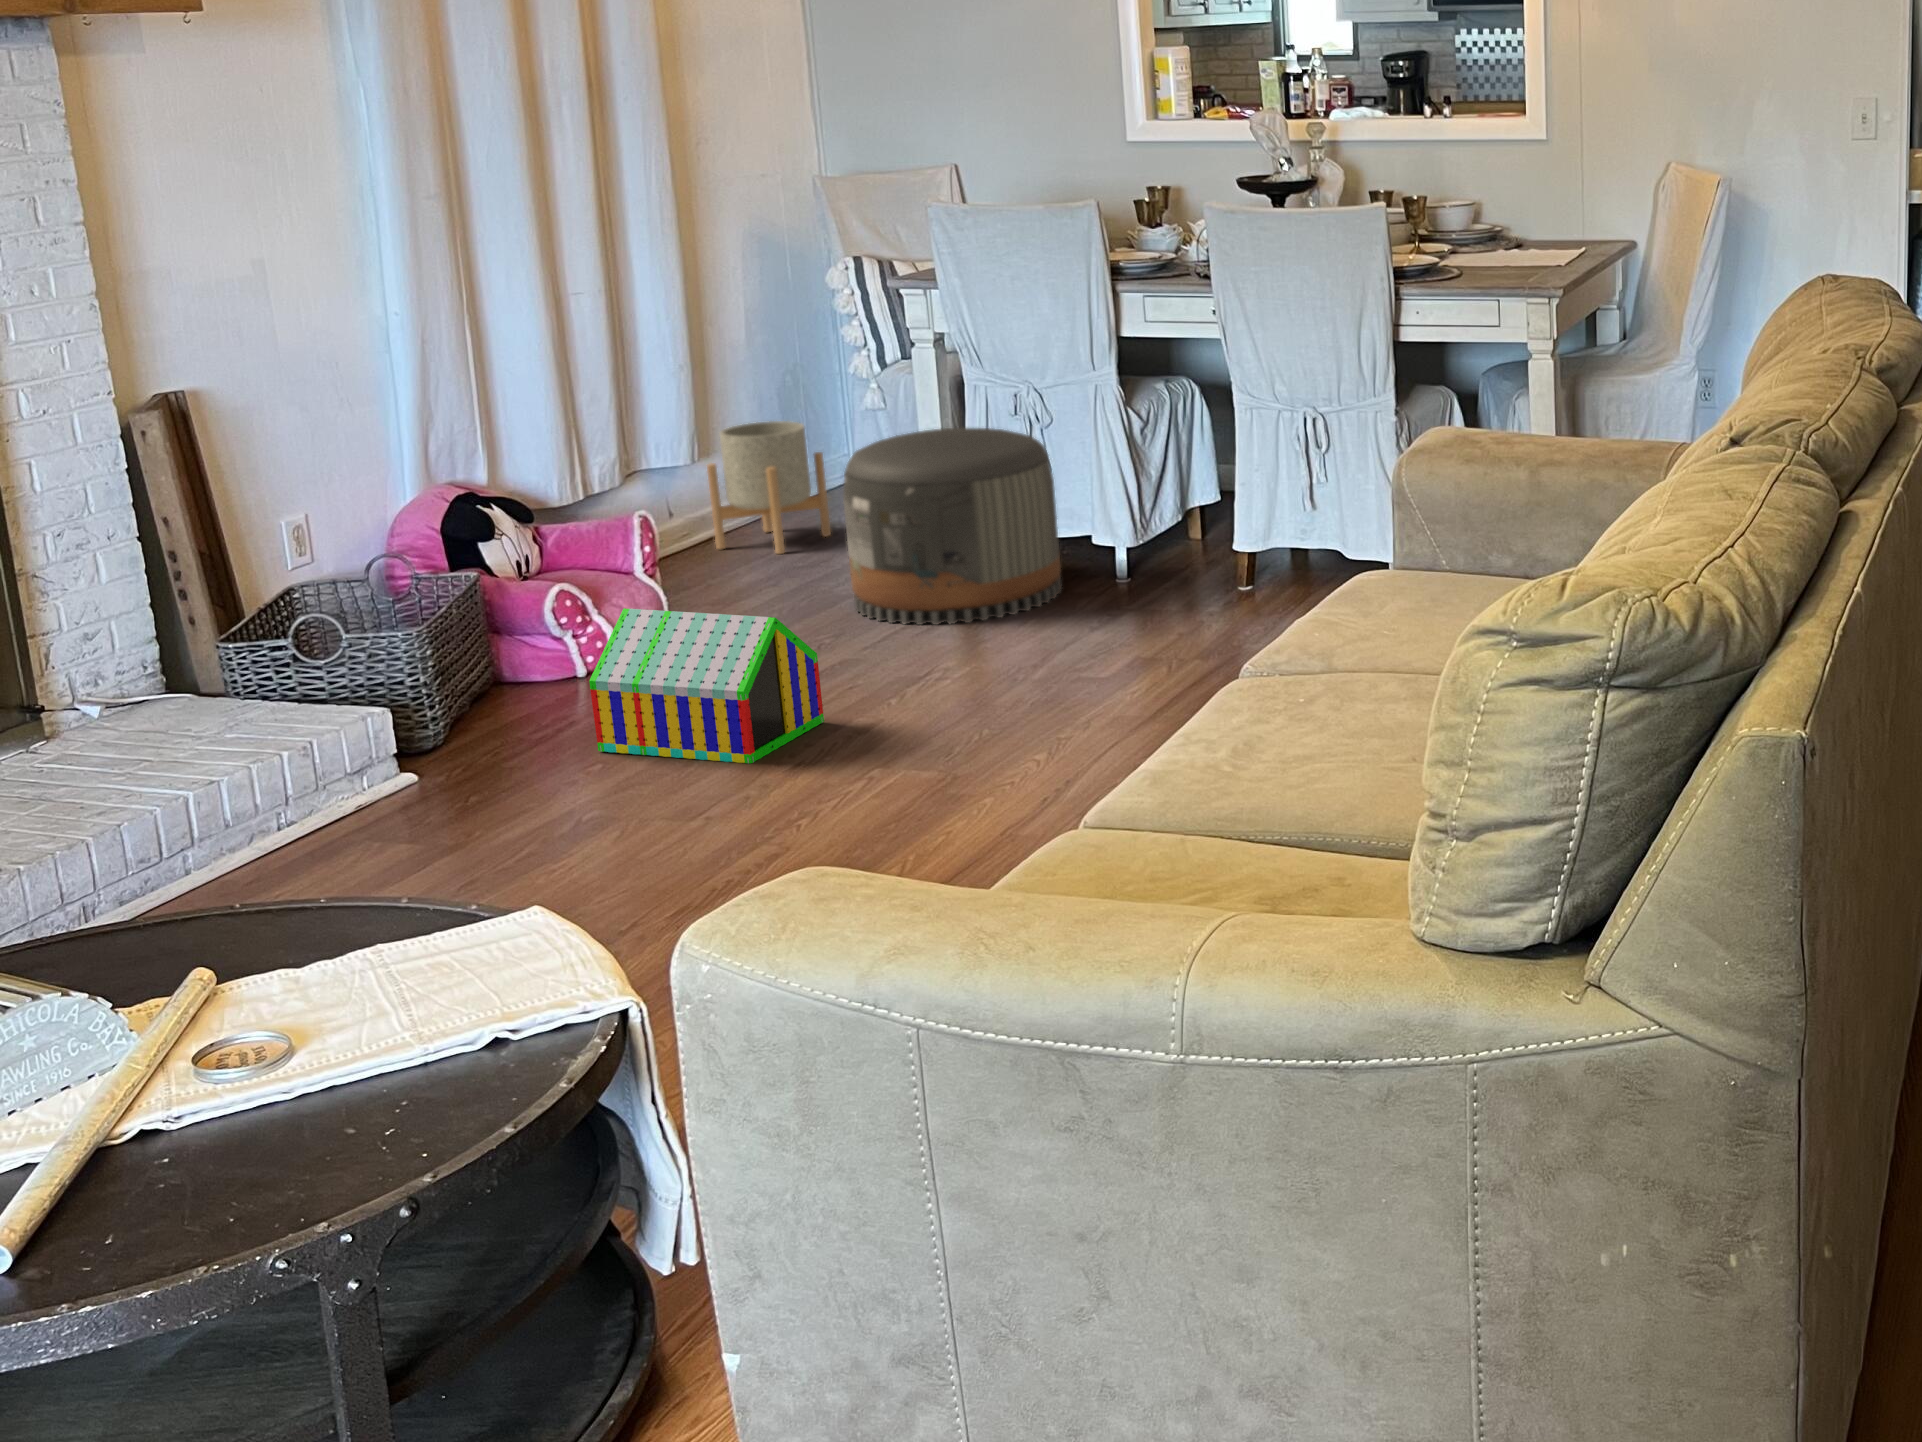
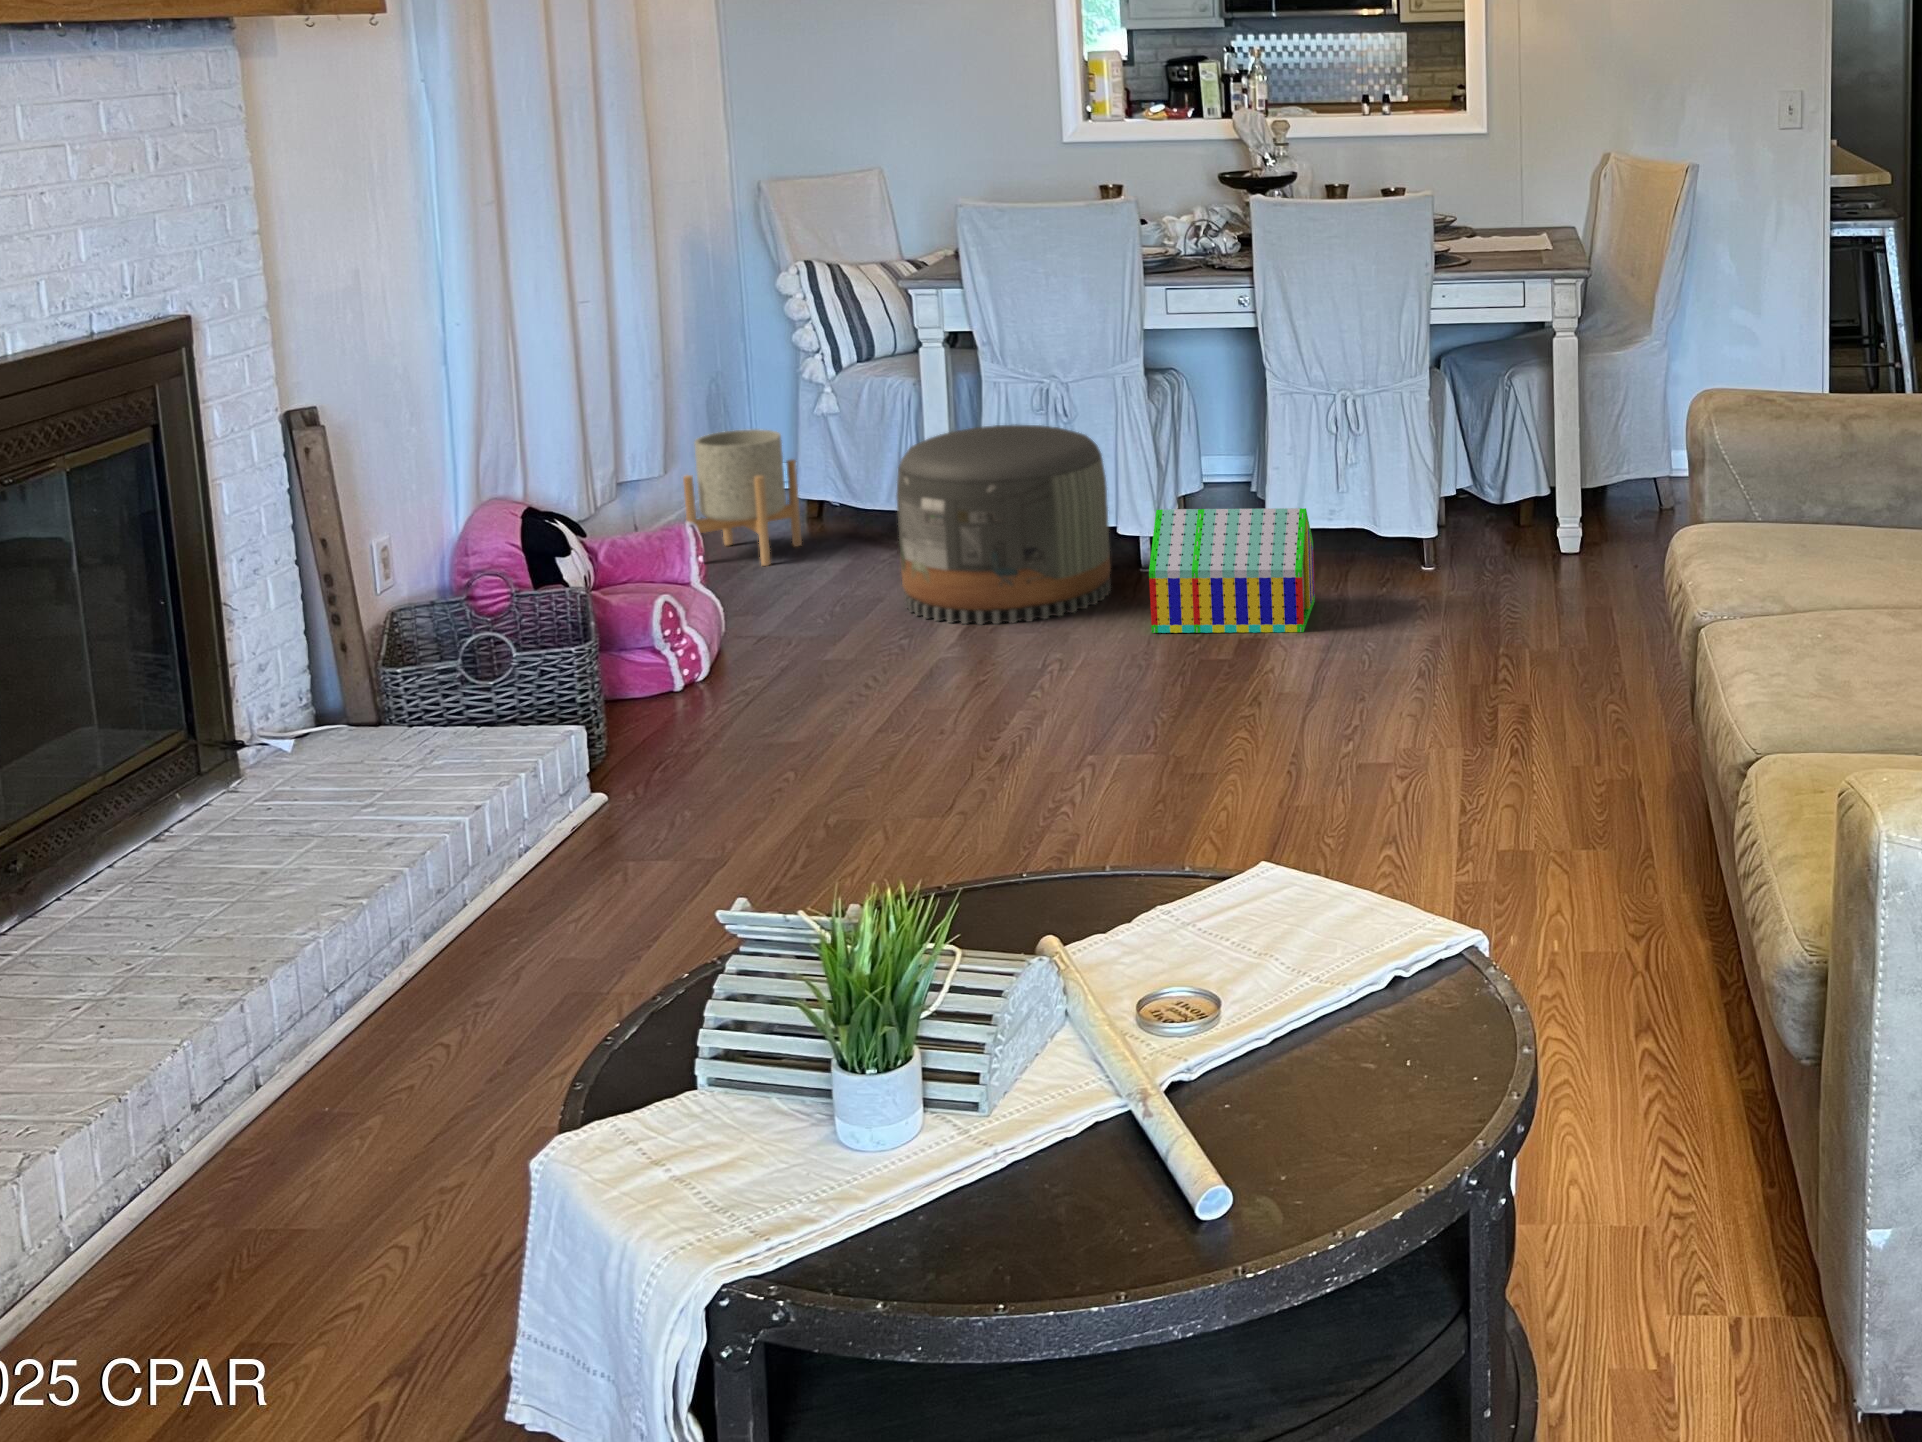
toy house: present [589,608,824,764] -> present [1149,508,1315,633]

